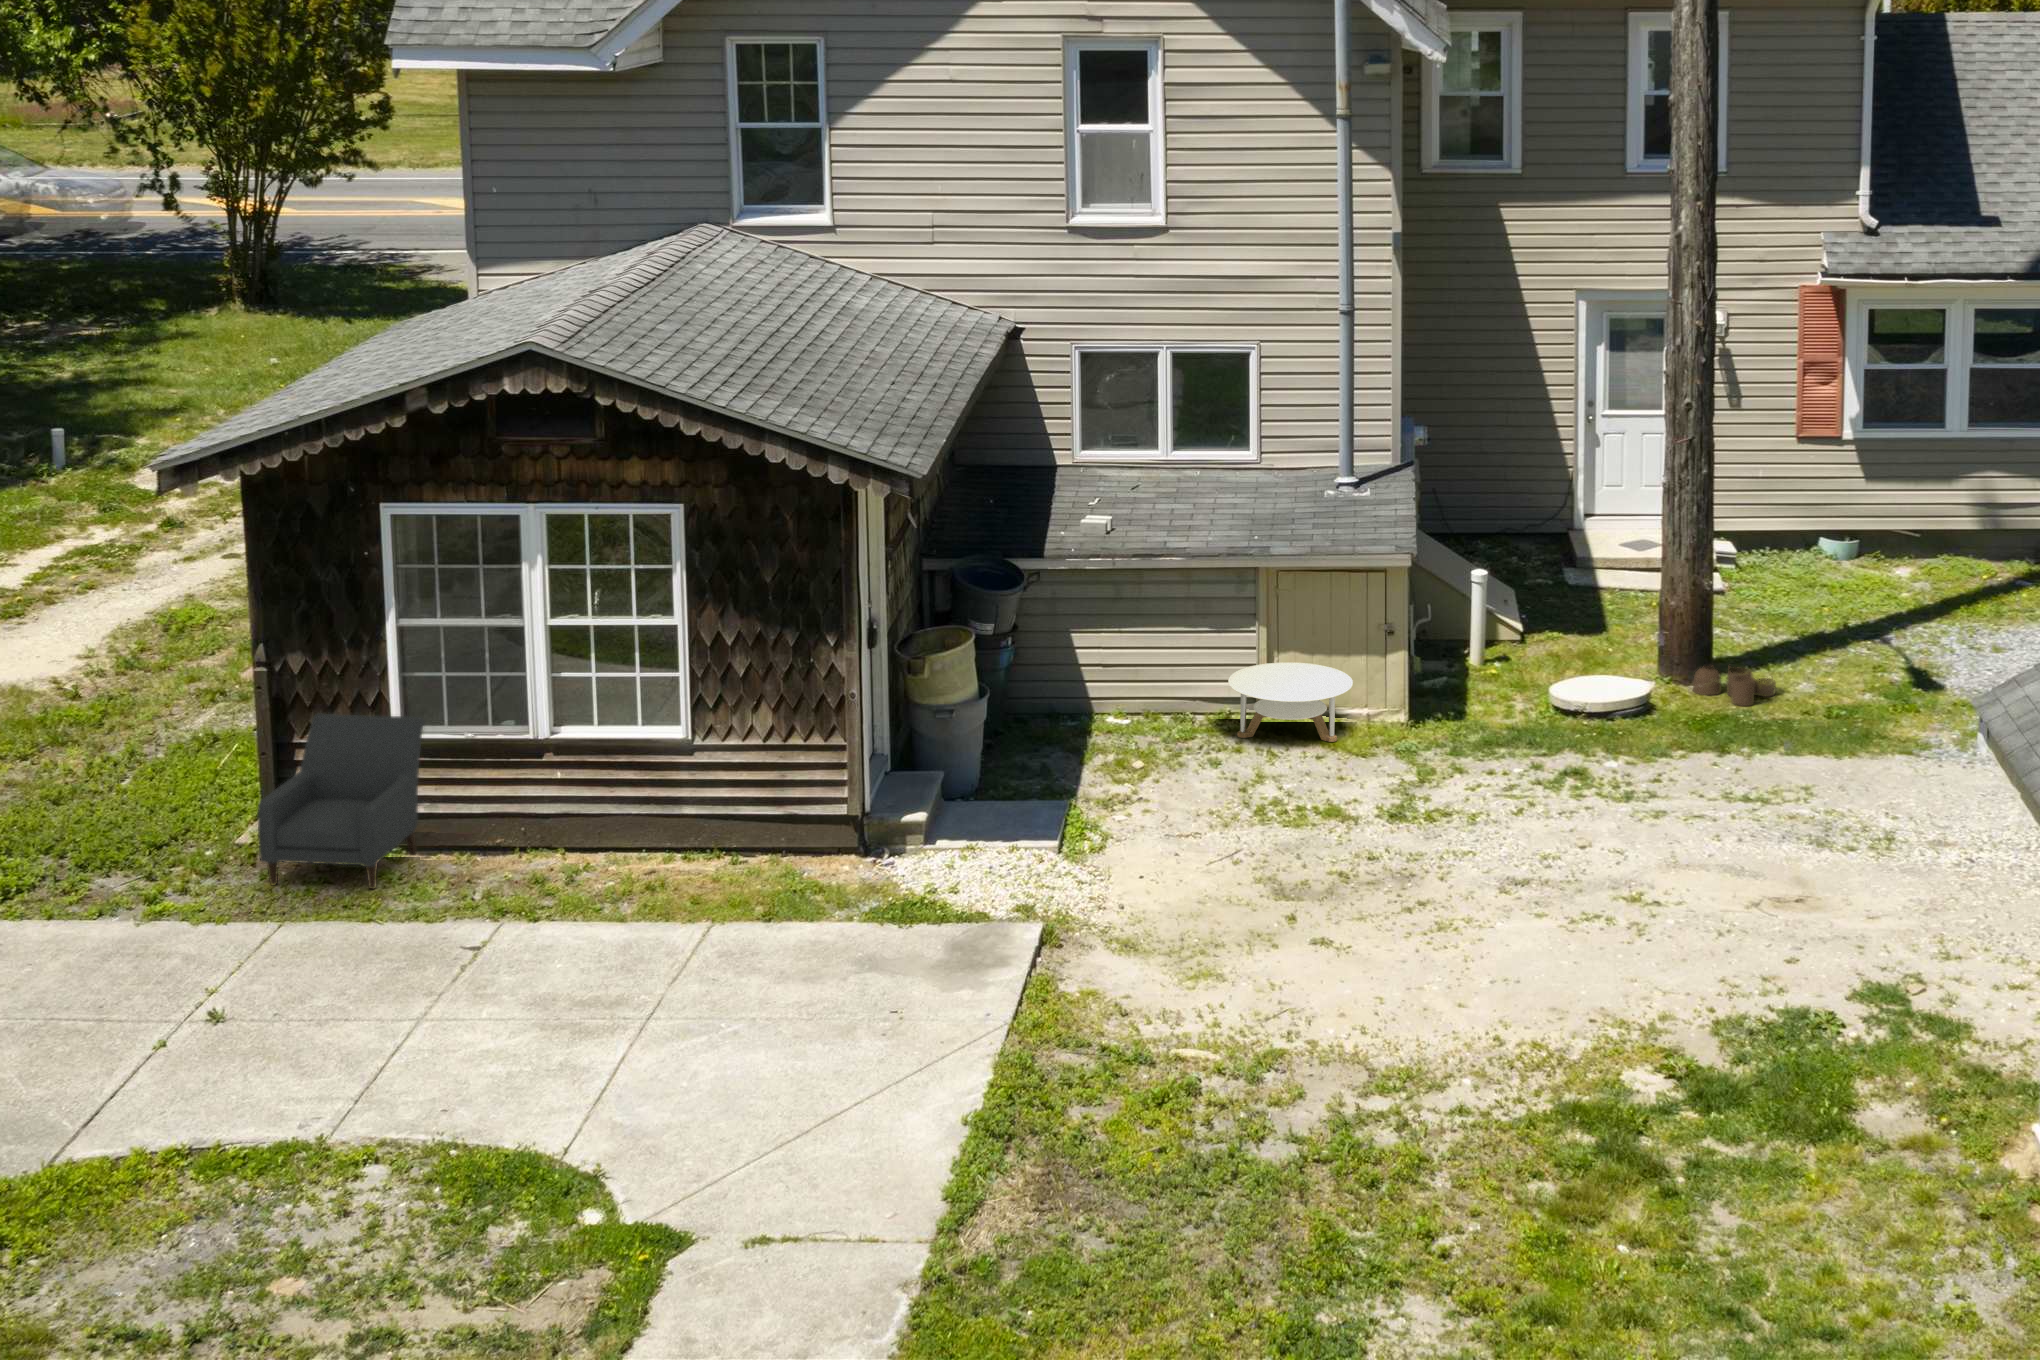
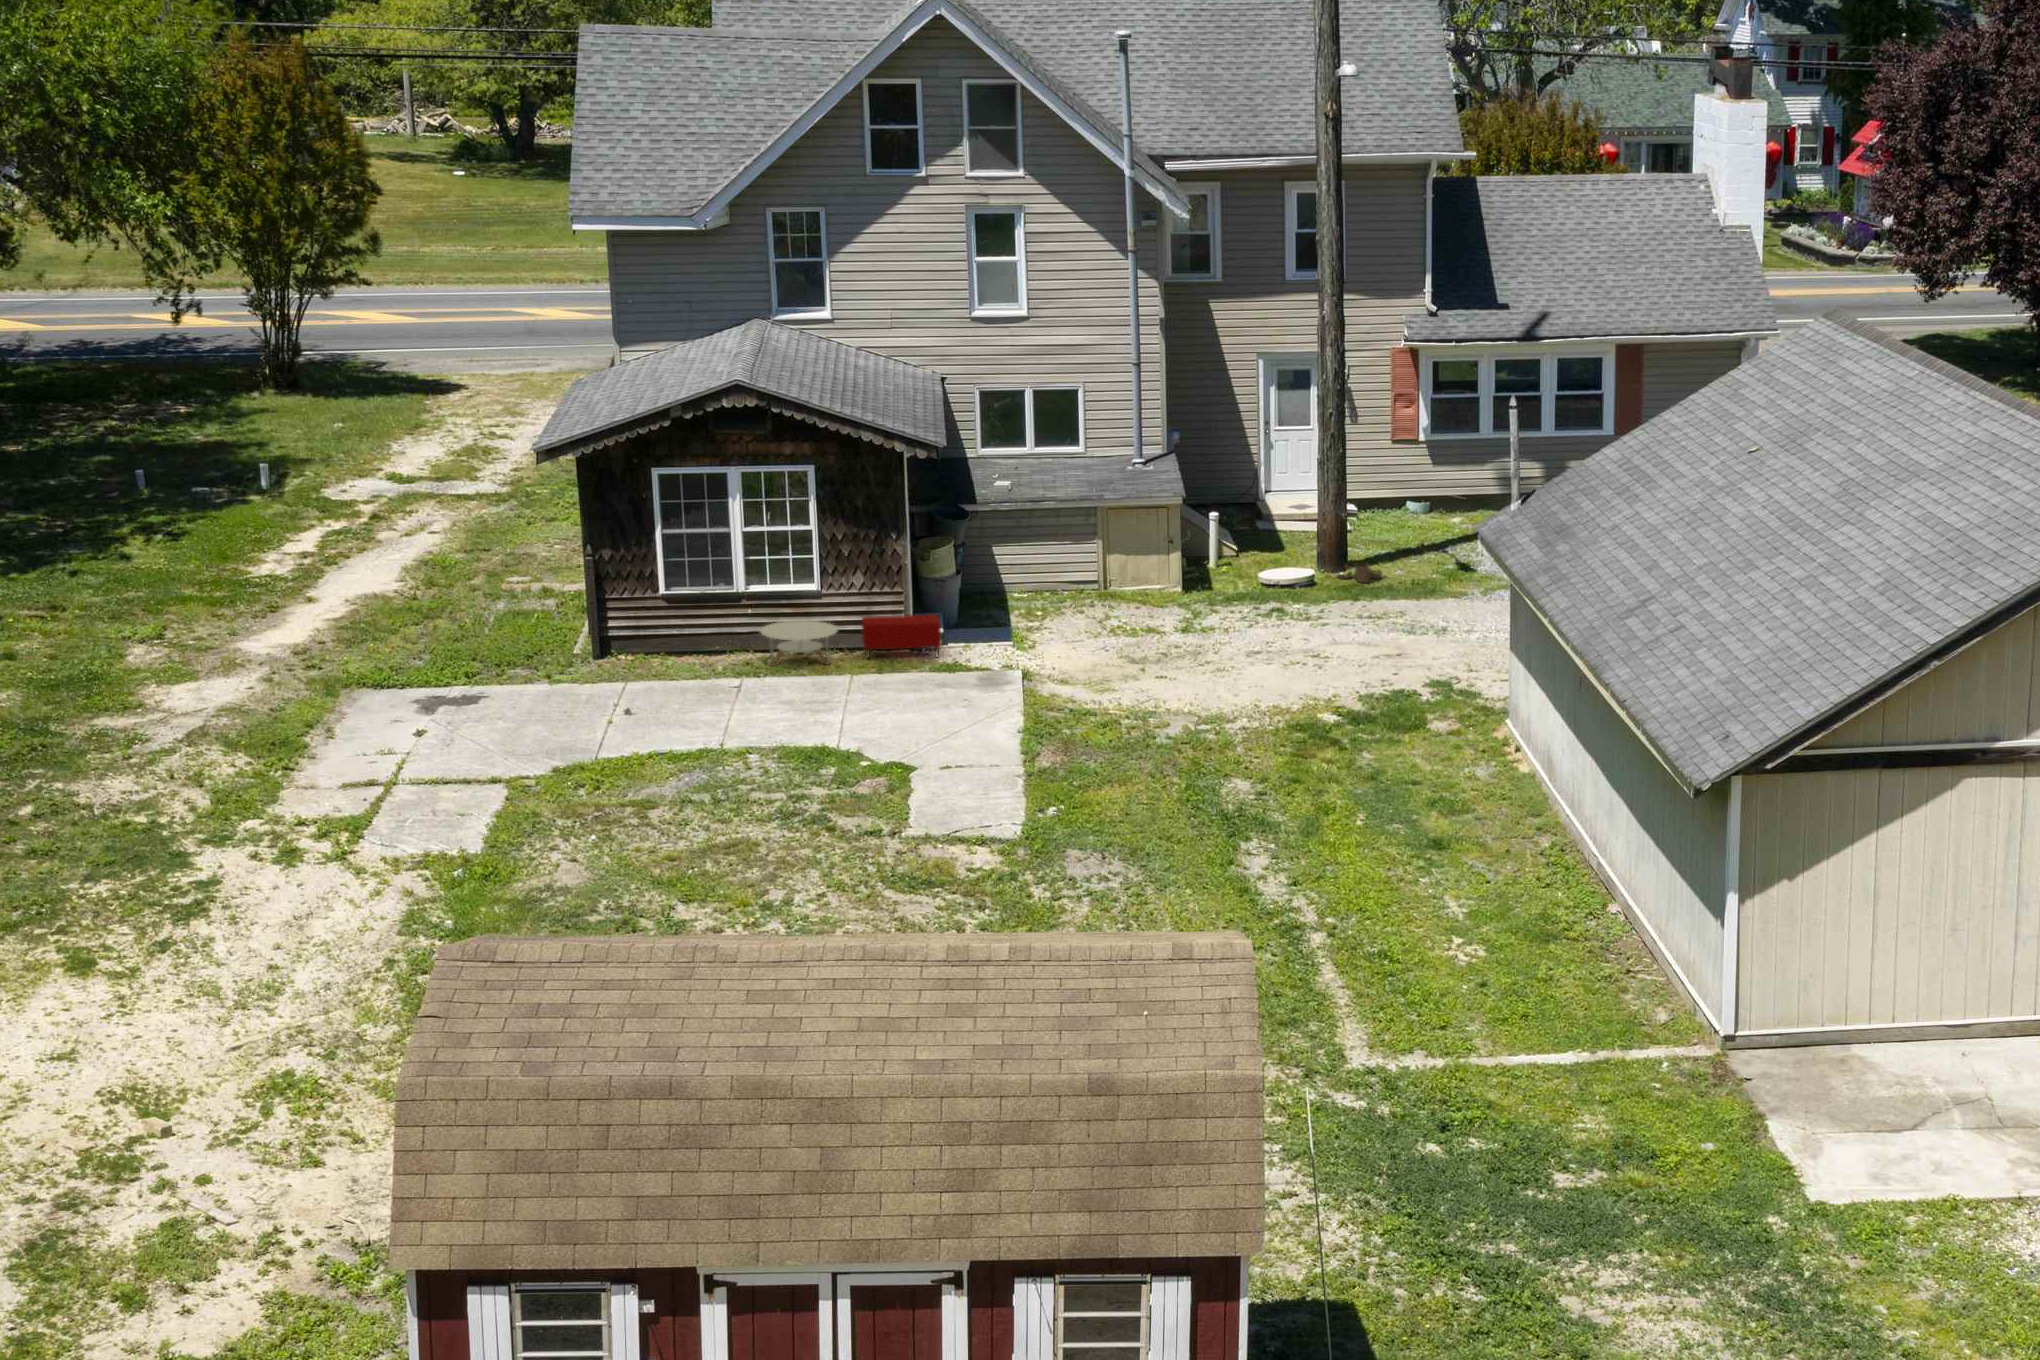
round table: present [1228,662,1353,742] -> present [760,620,838,666]
chair: present [258,713,424,889] -> none [614,583,684,667]
bench: none [750,788,907,879] -> present [862,615,941,659]

